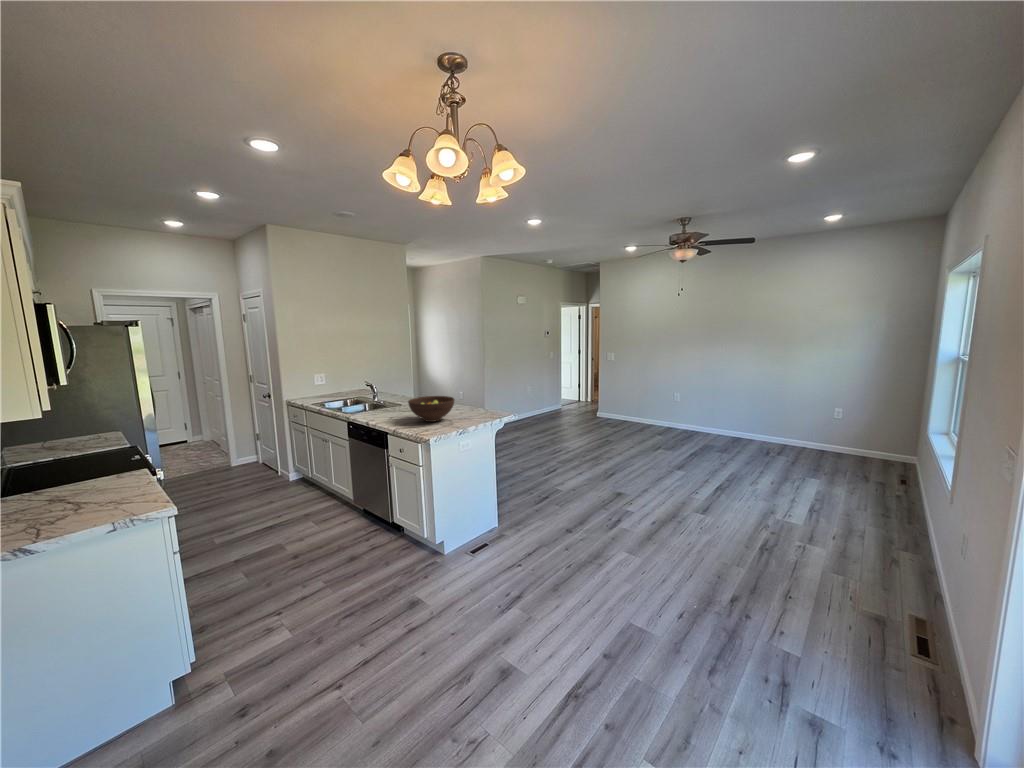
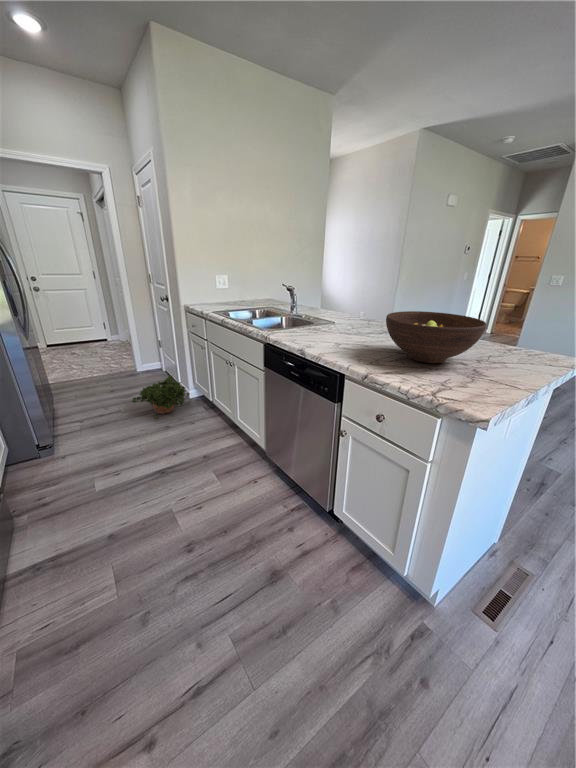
potted plant: none [235,460,294,498] -> present [132,376,192,419]

